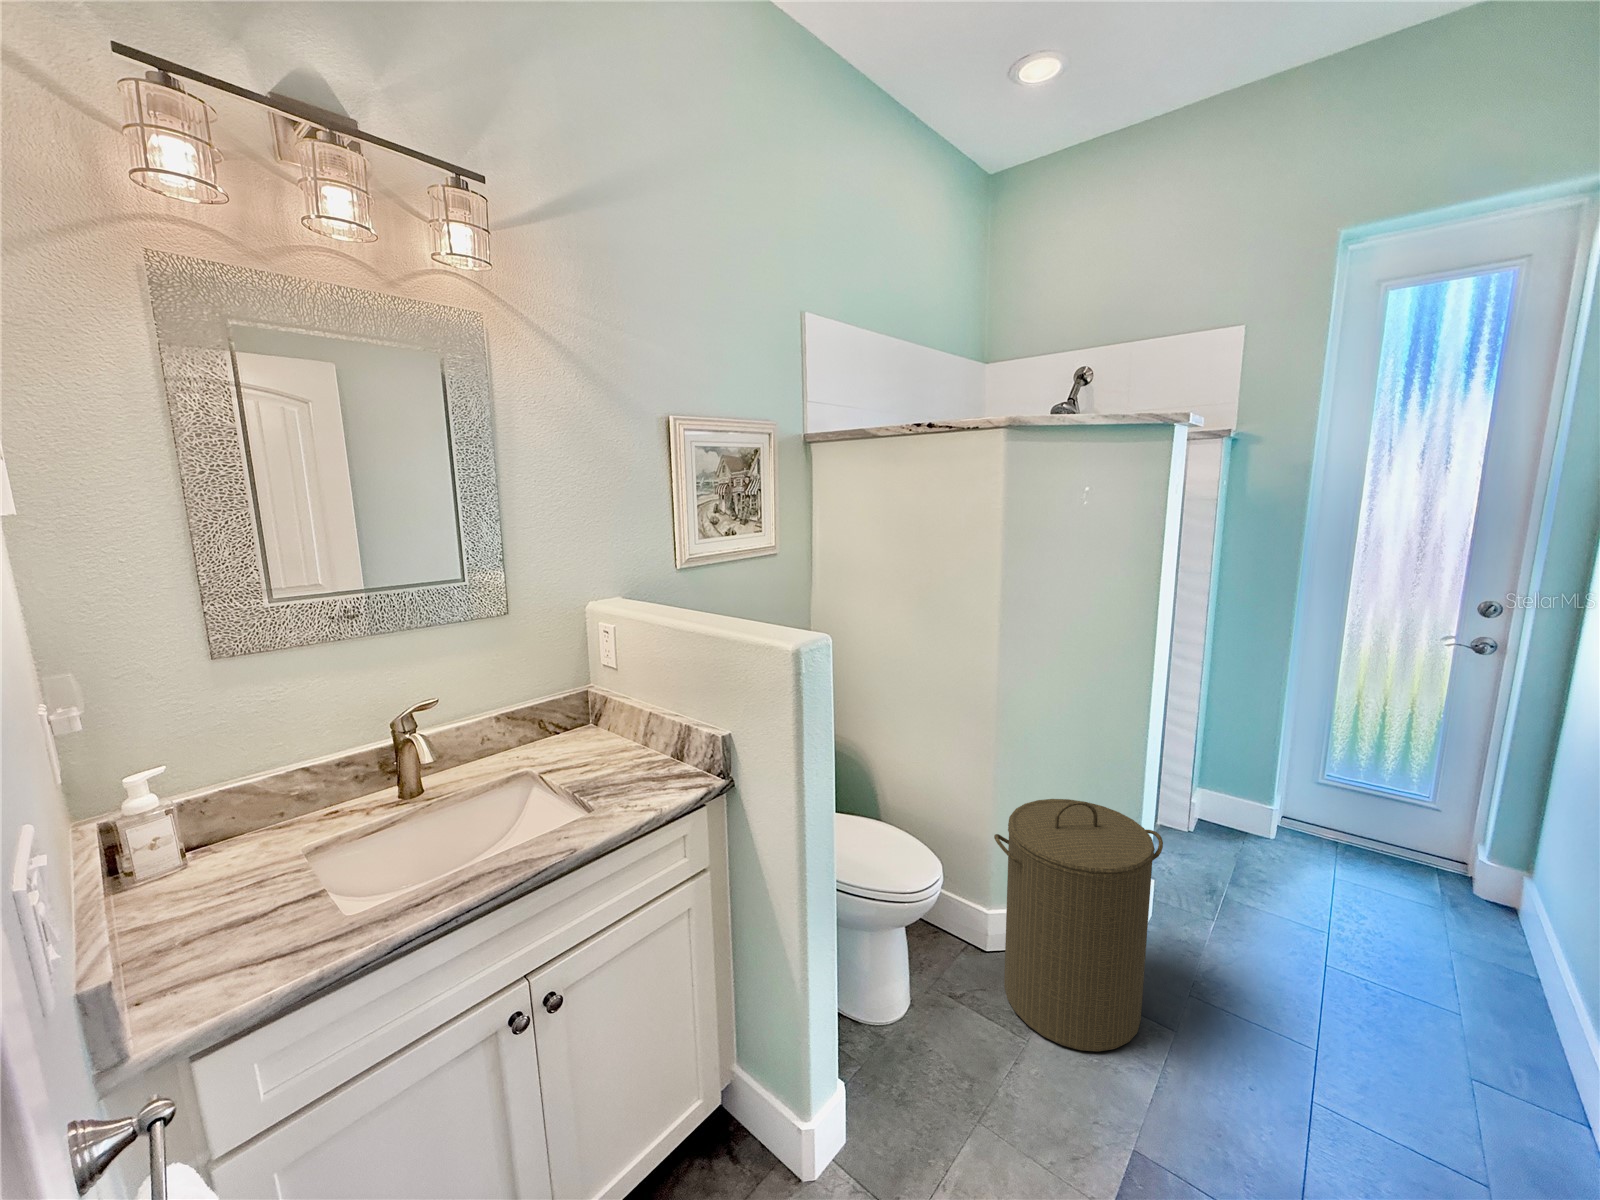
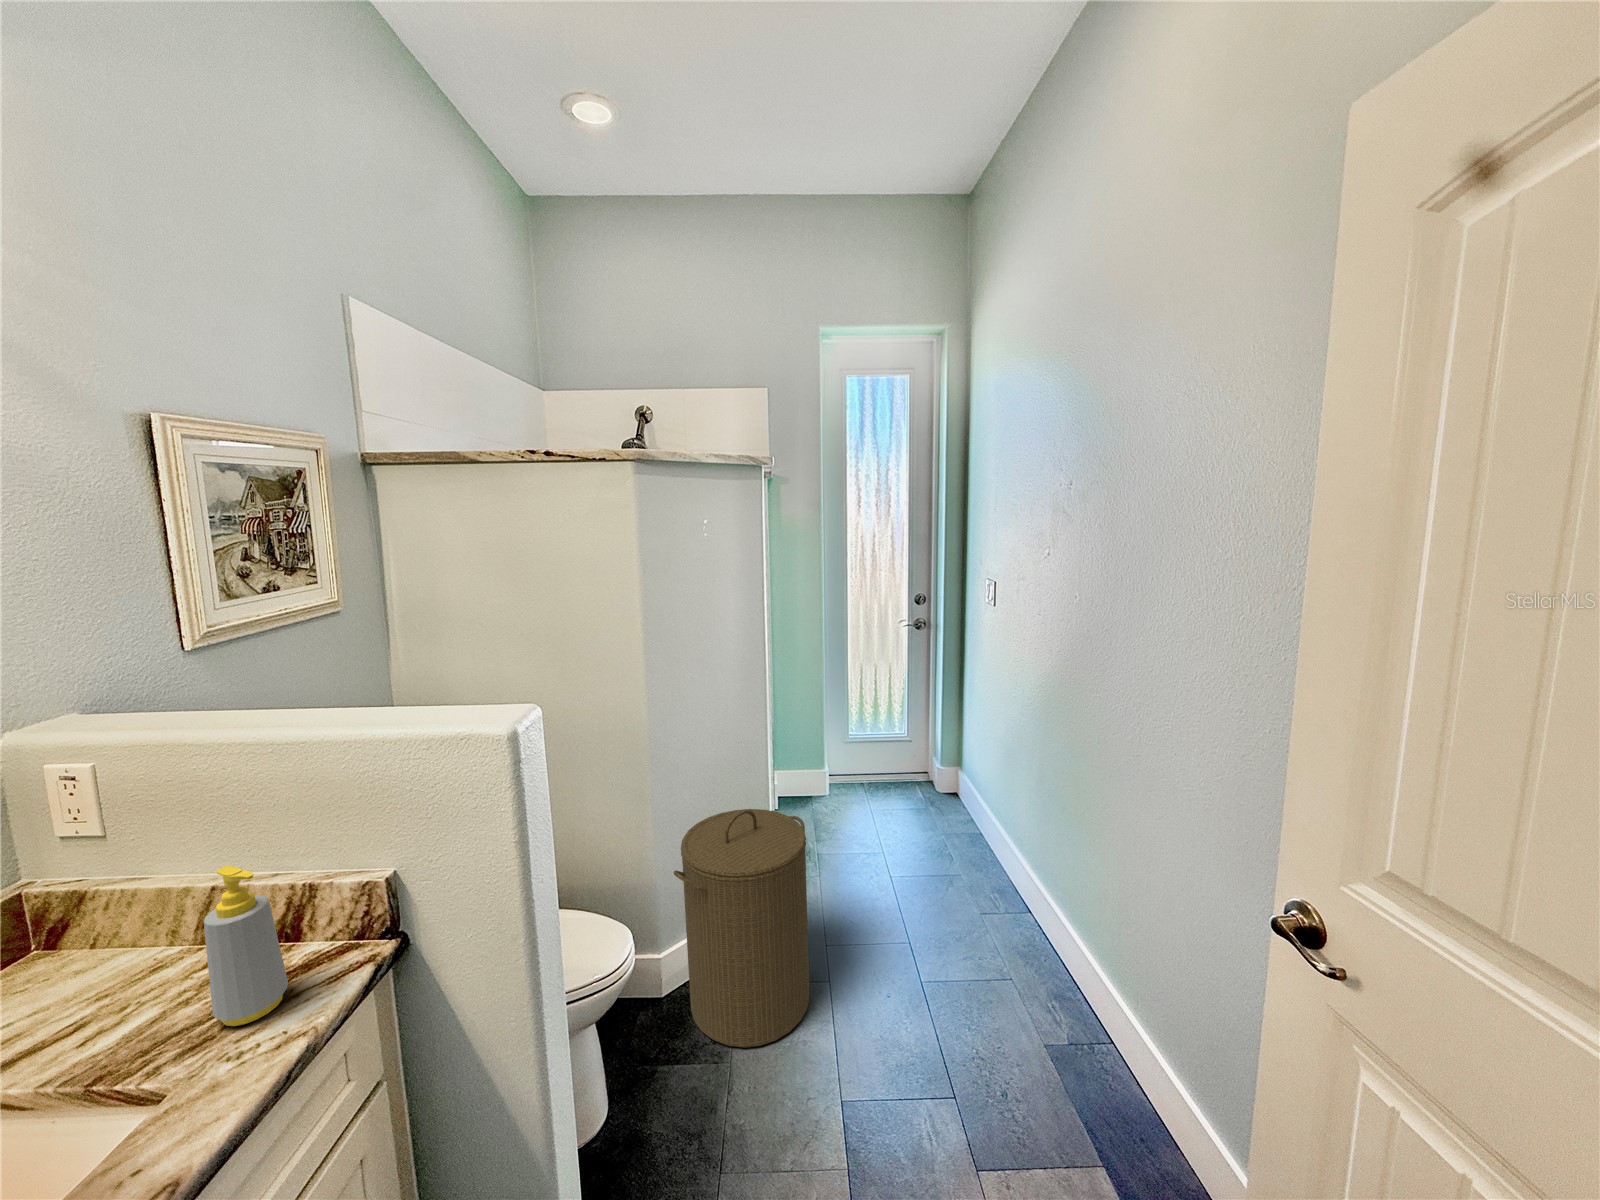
soap bottle: none [625,697,662,793] -> present [204,866,288,1026]

